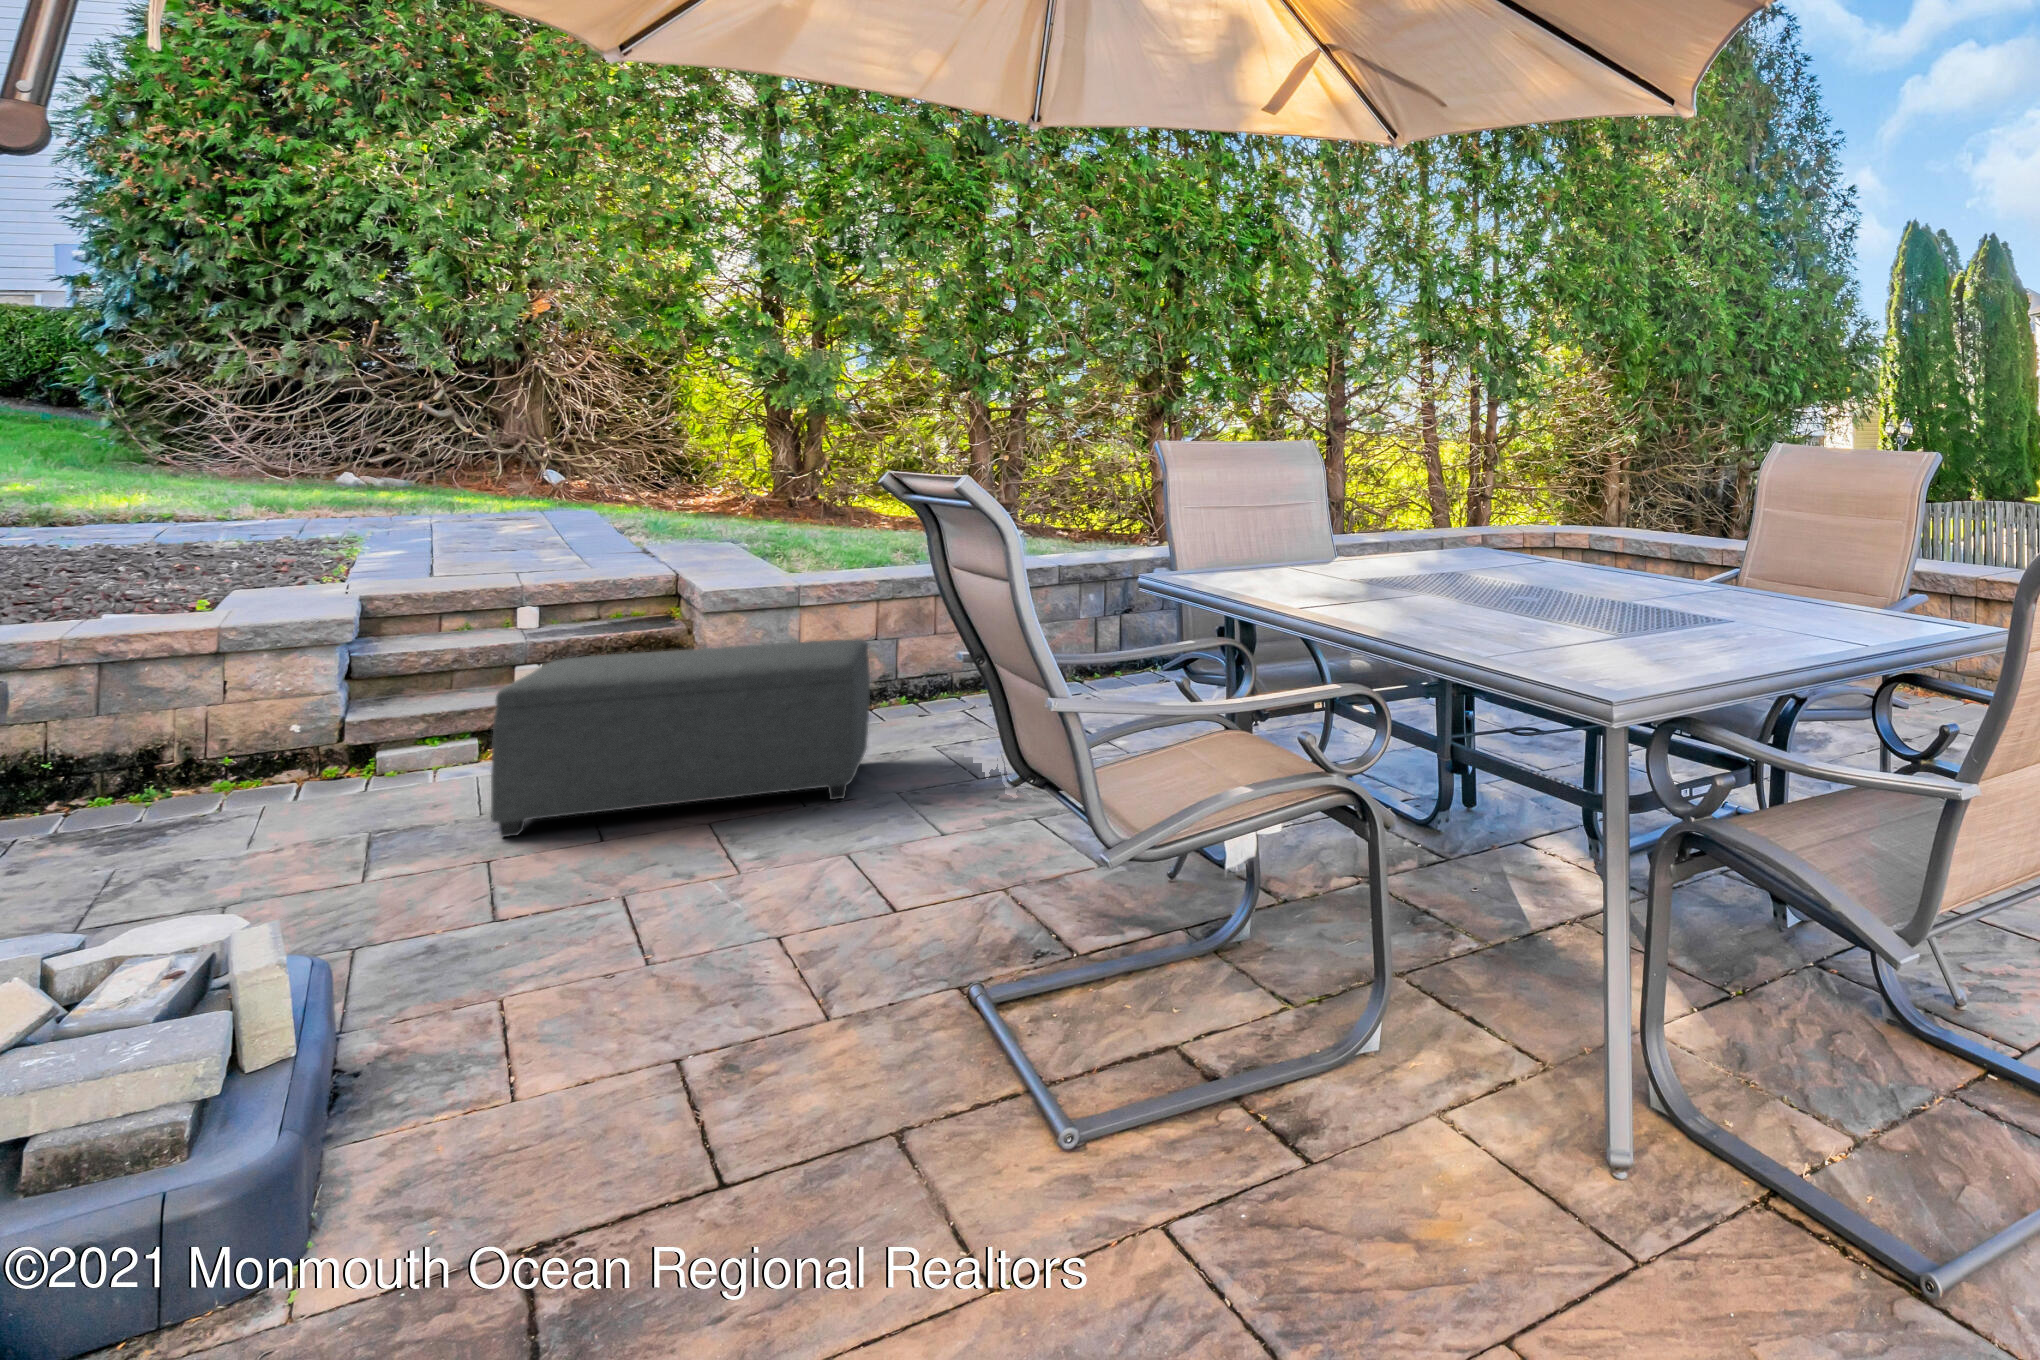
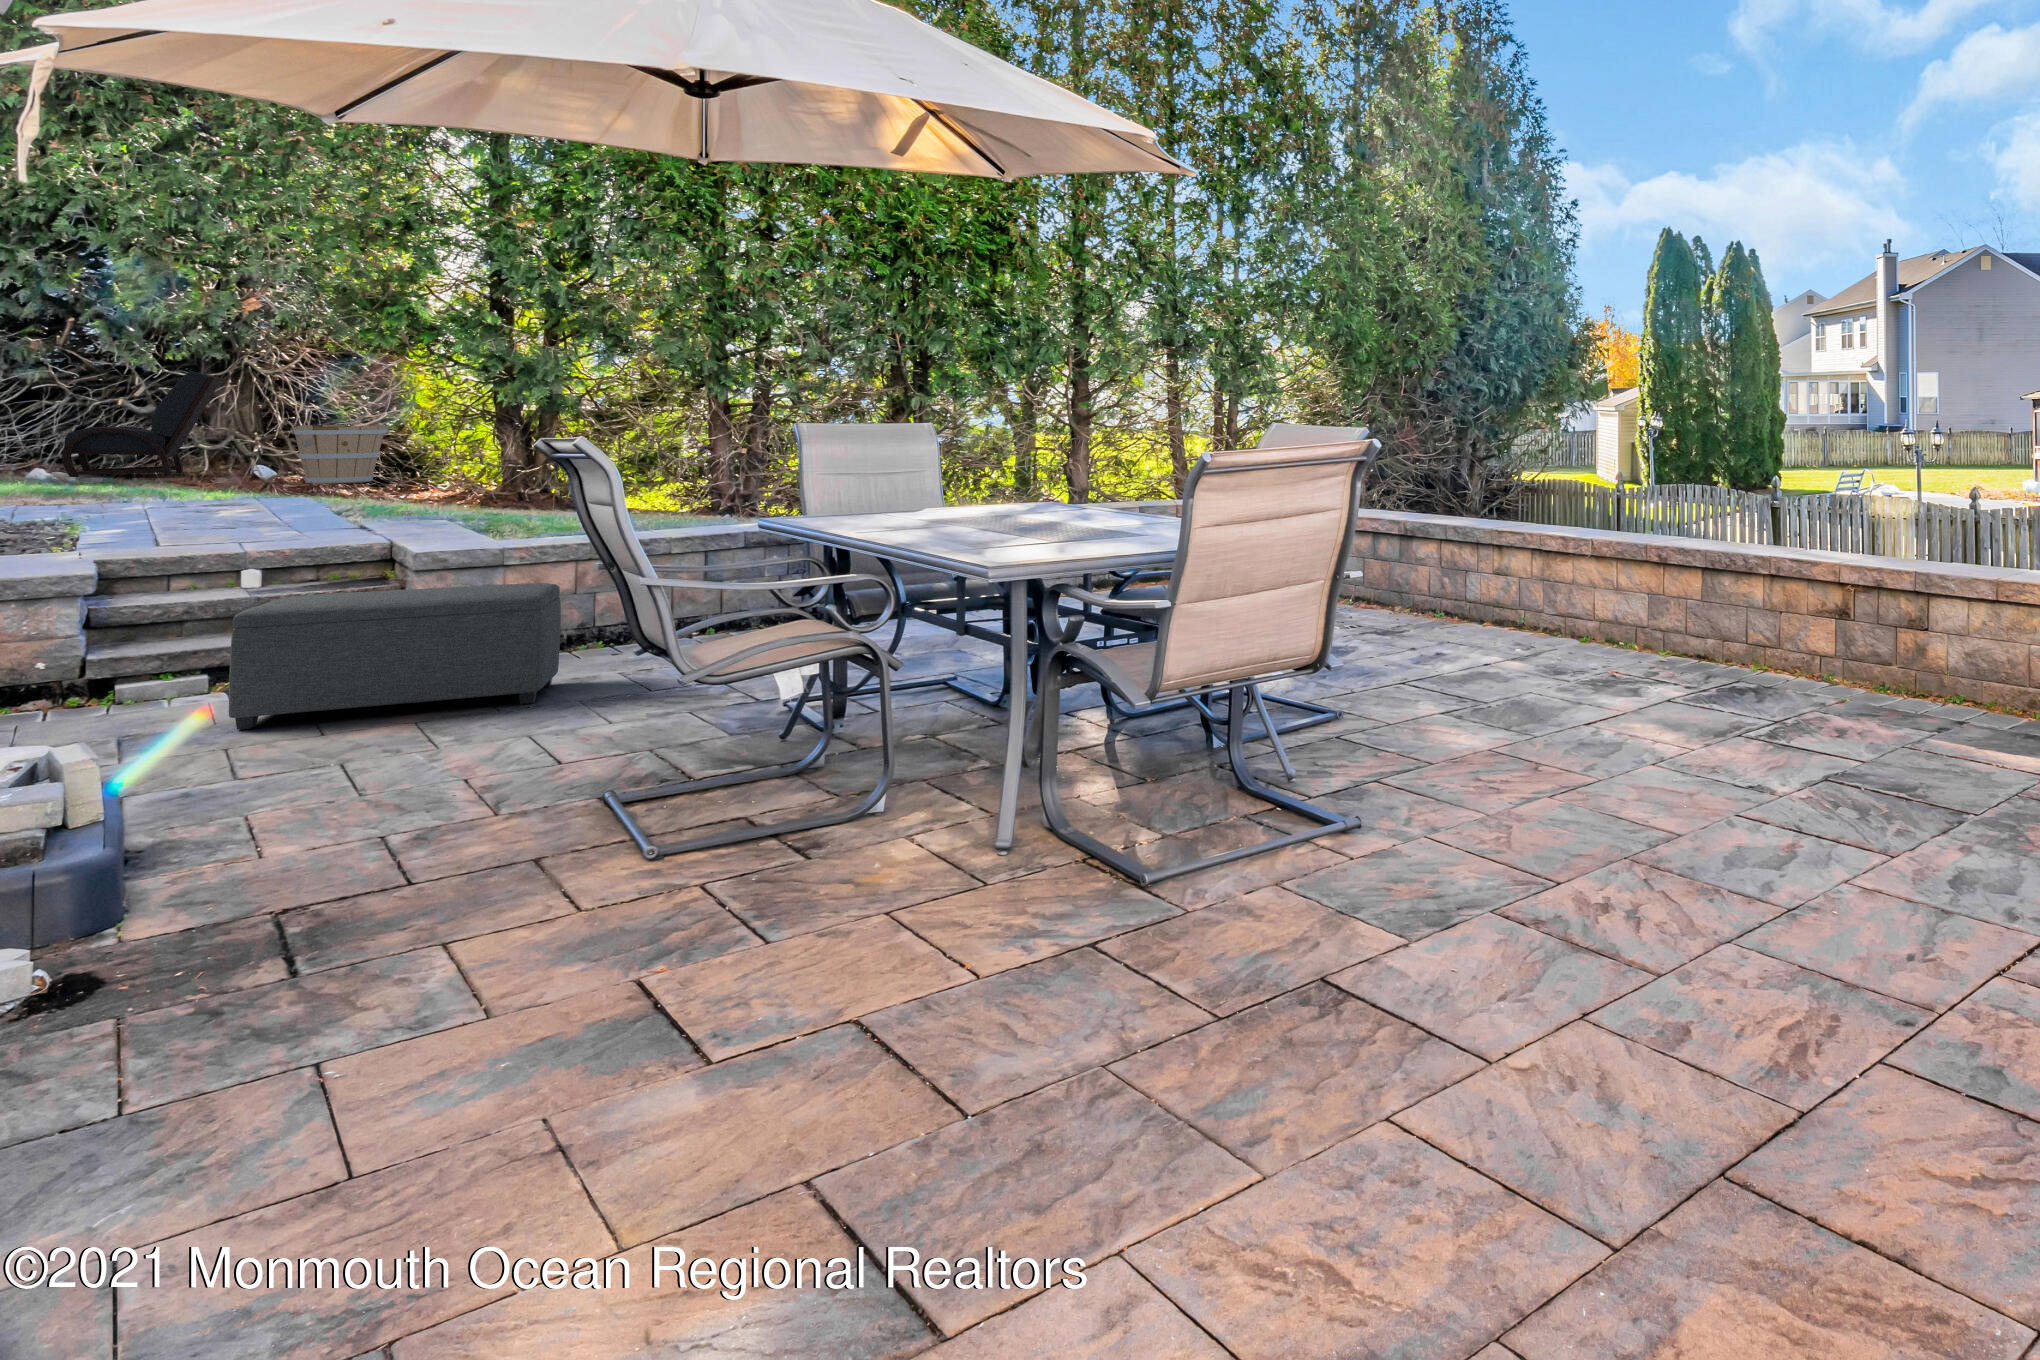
lounge chair: none [369,375,515,480] -> present [62,372,222,477]
wooden bucket: none [578,427,665,488] -> present [294,425,387,484]

